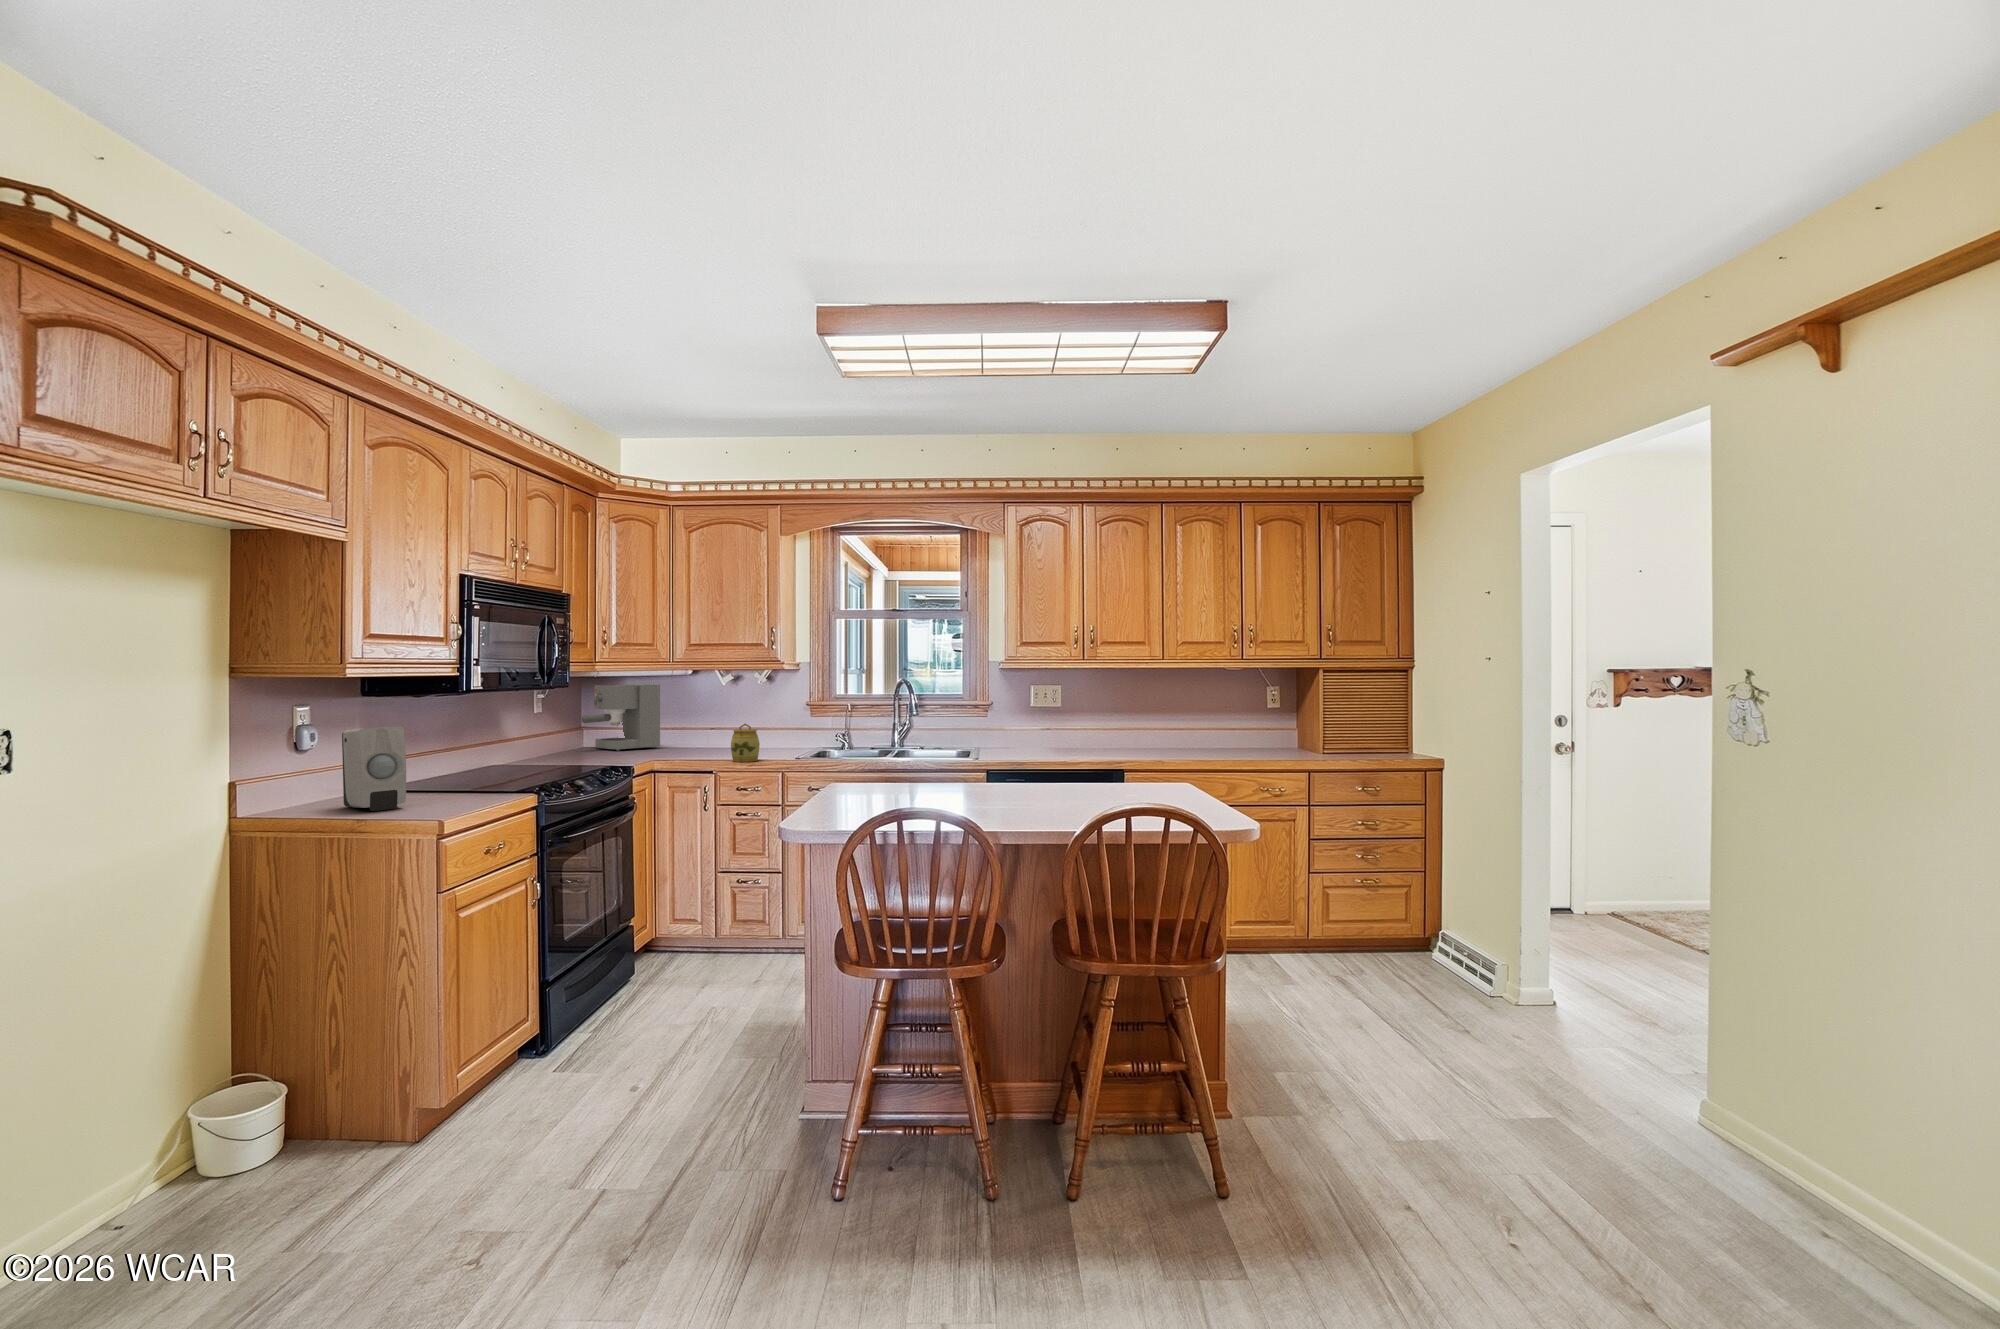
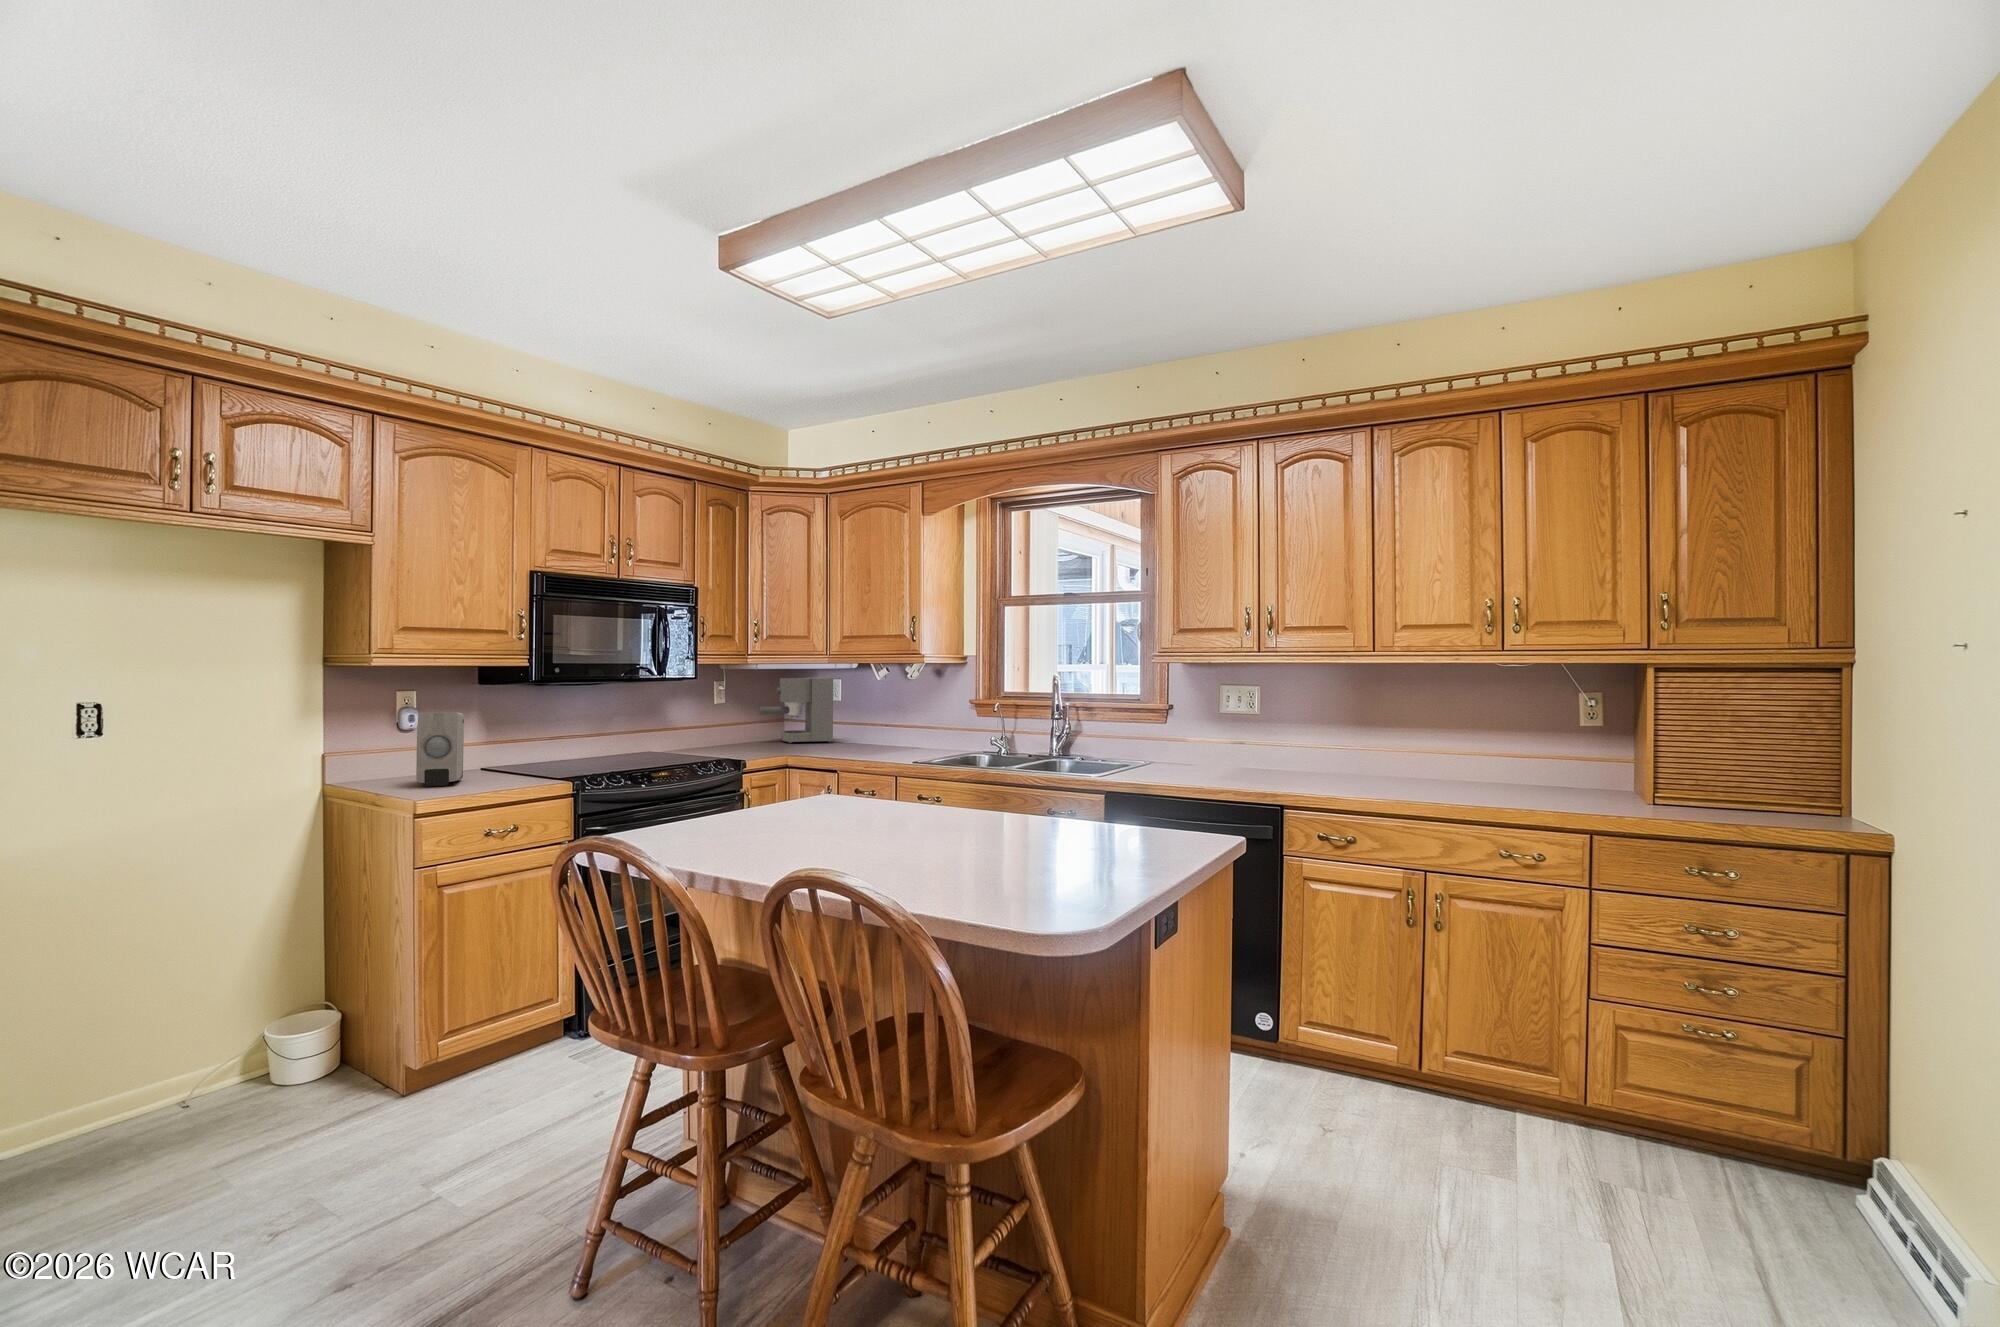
jar: present [731,723,760,762] -> none [848,721,880,762]

